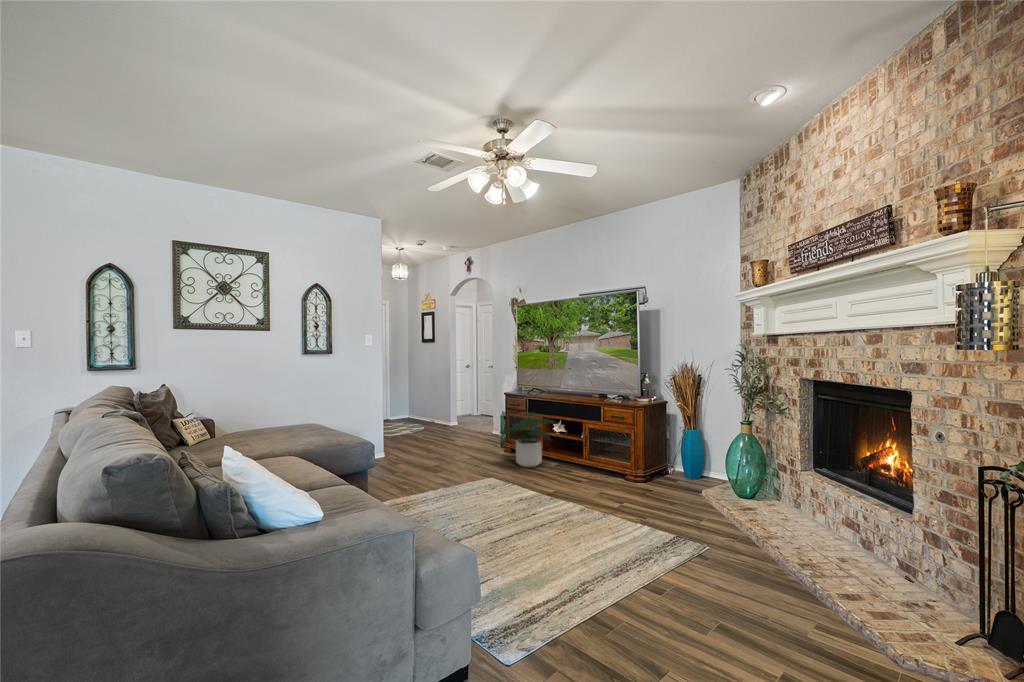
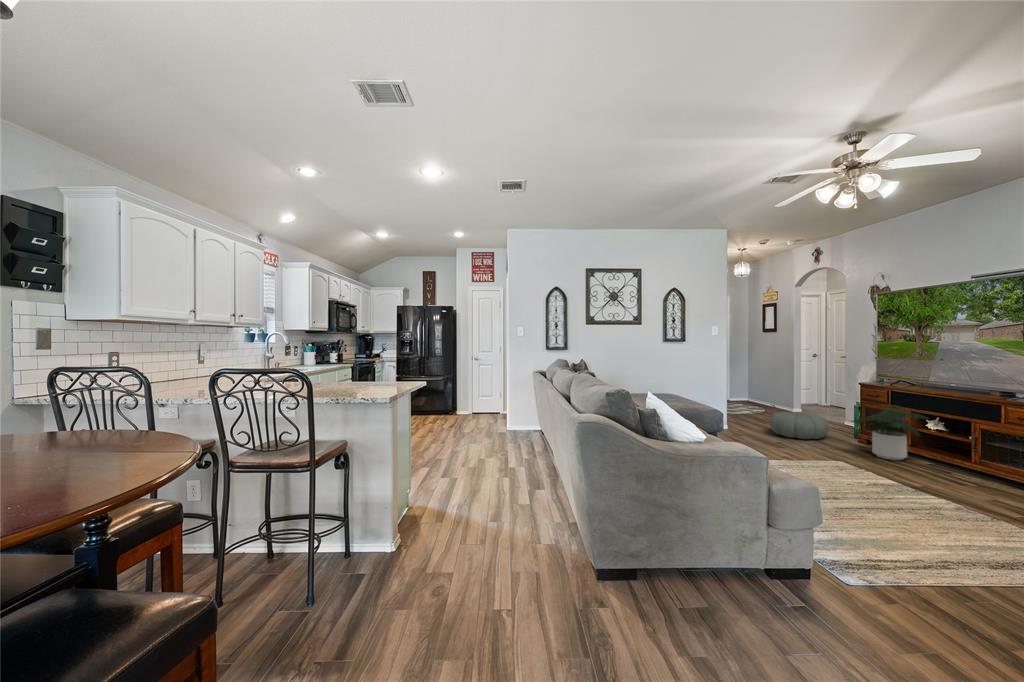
pouf: none [427,427,481,457] -> present [770,412,829,439]

